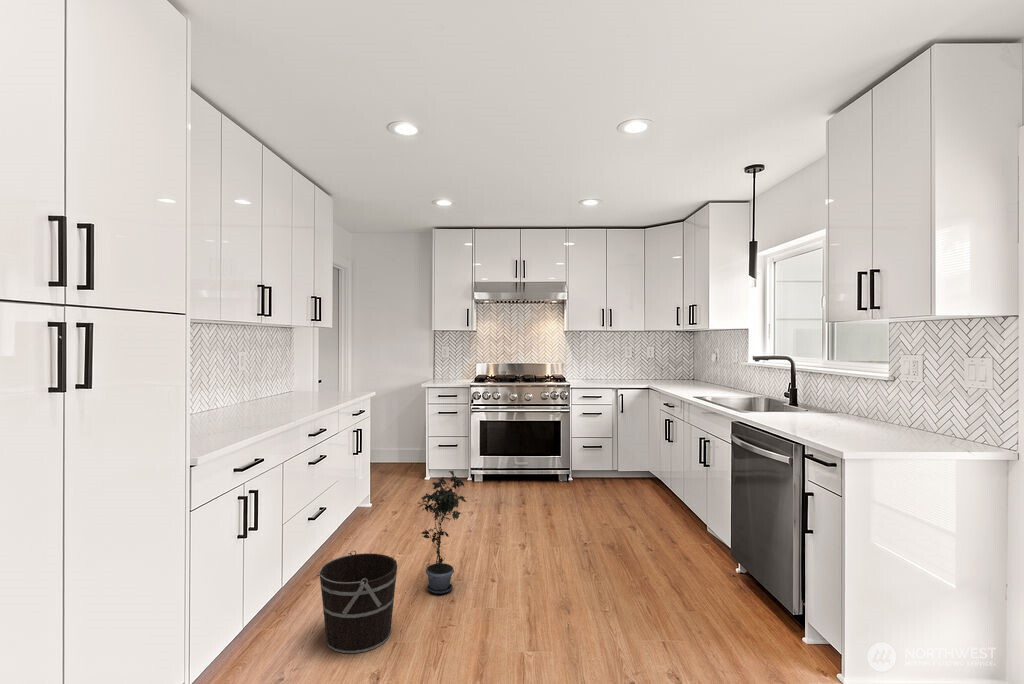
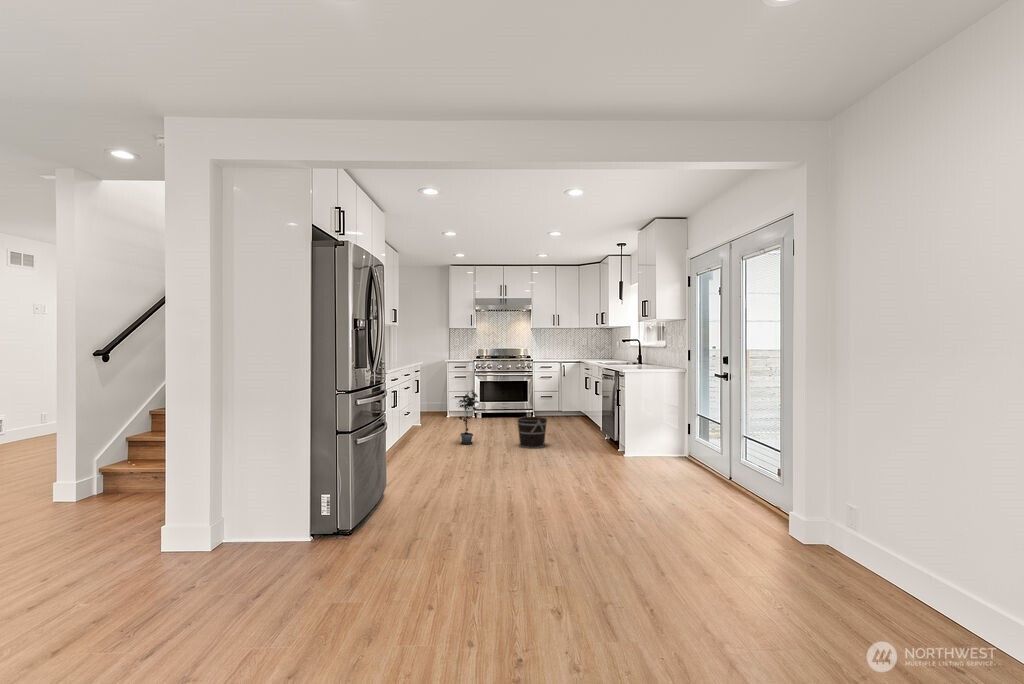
bucket: present [316,550,397,653] -> present [518,417,547,448]

